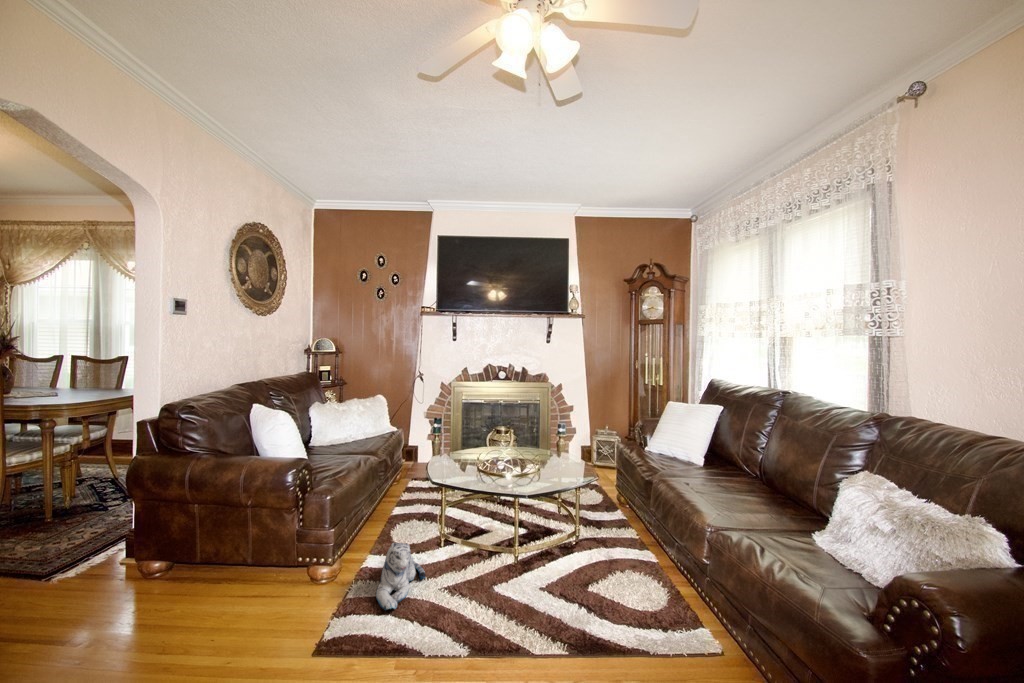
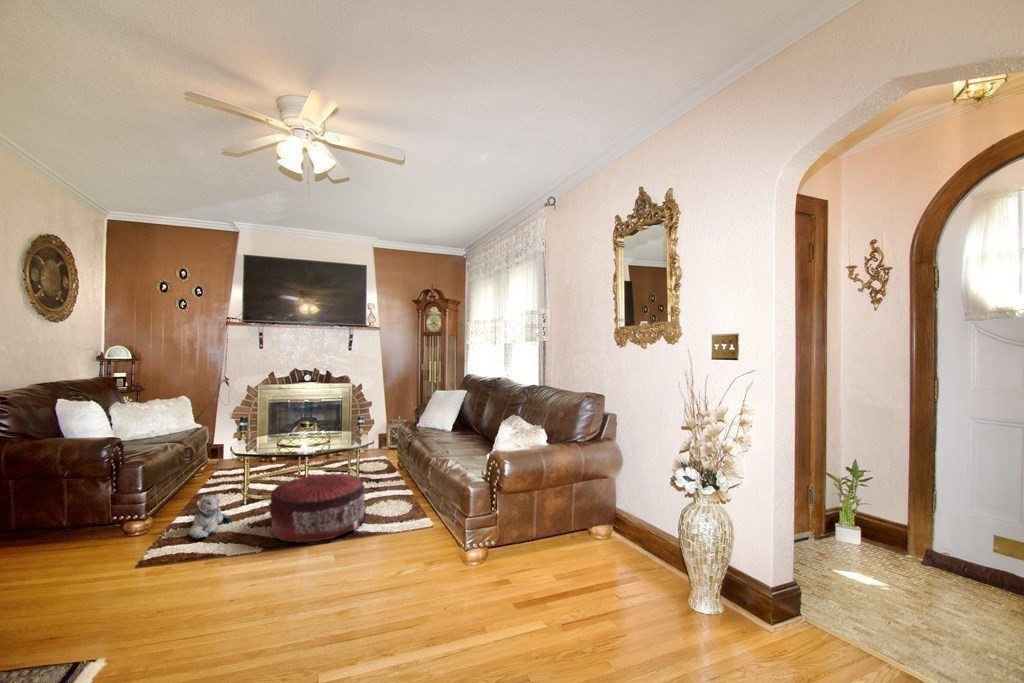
pouf: none [471,525,610,657] -> present [269,473,367,542]

